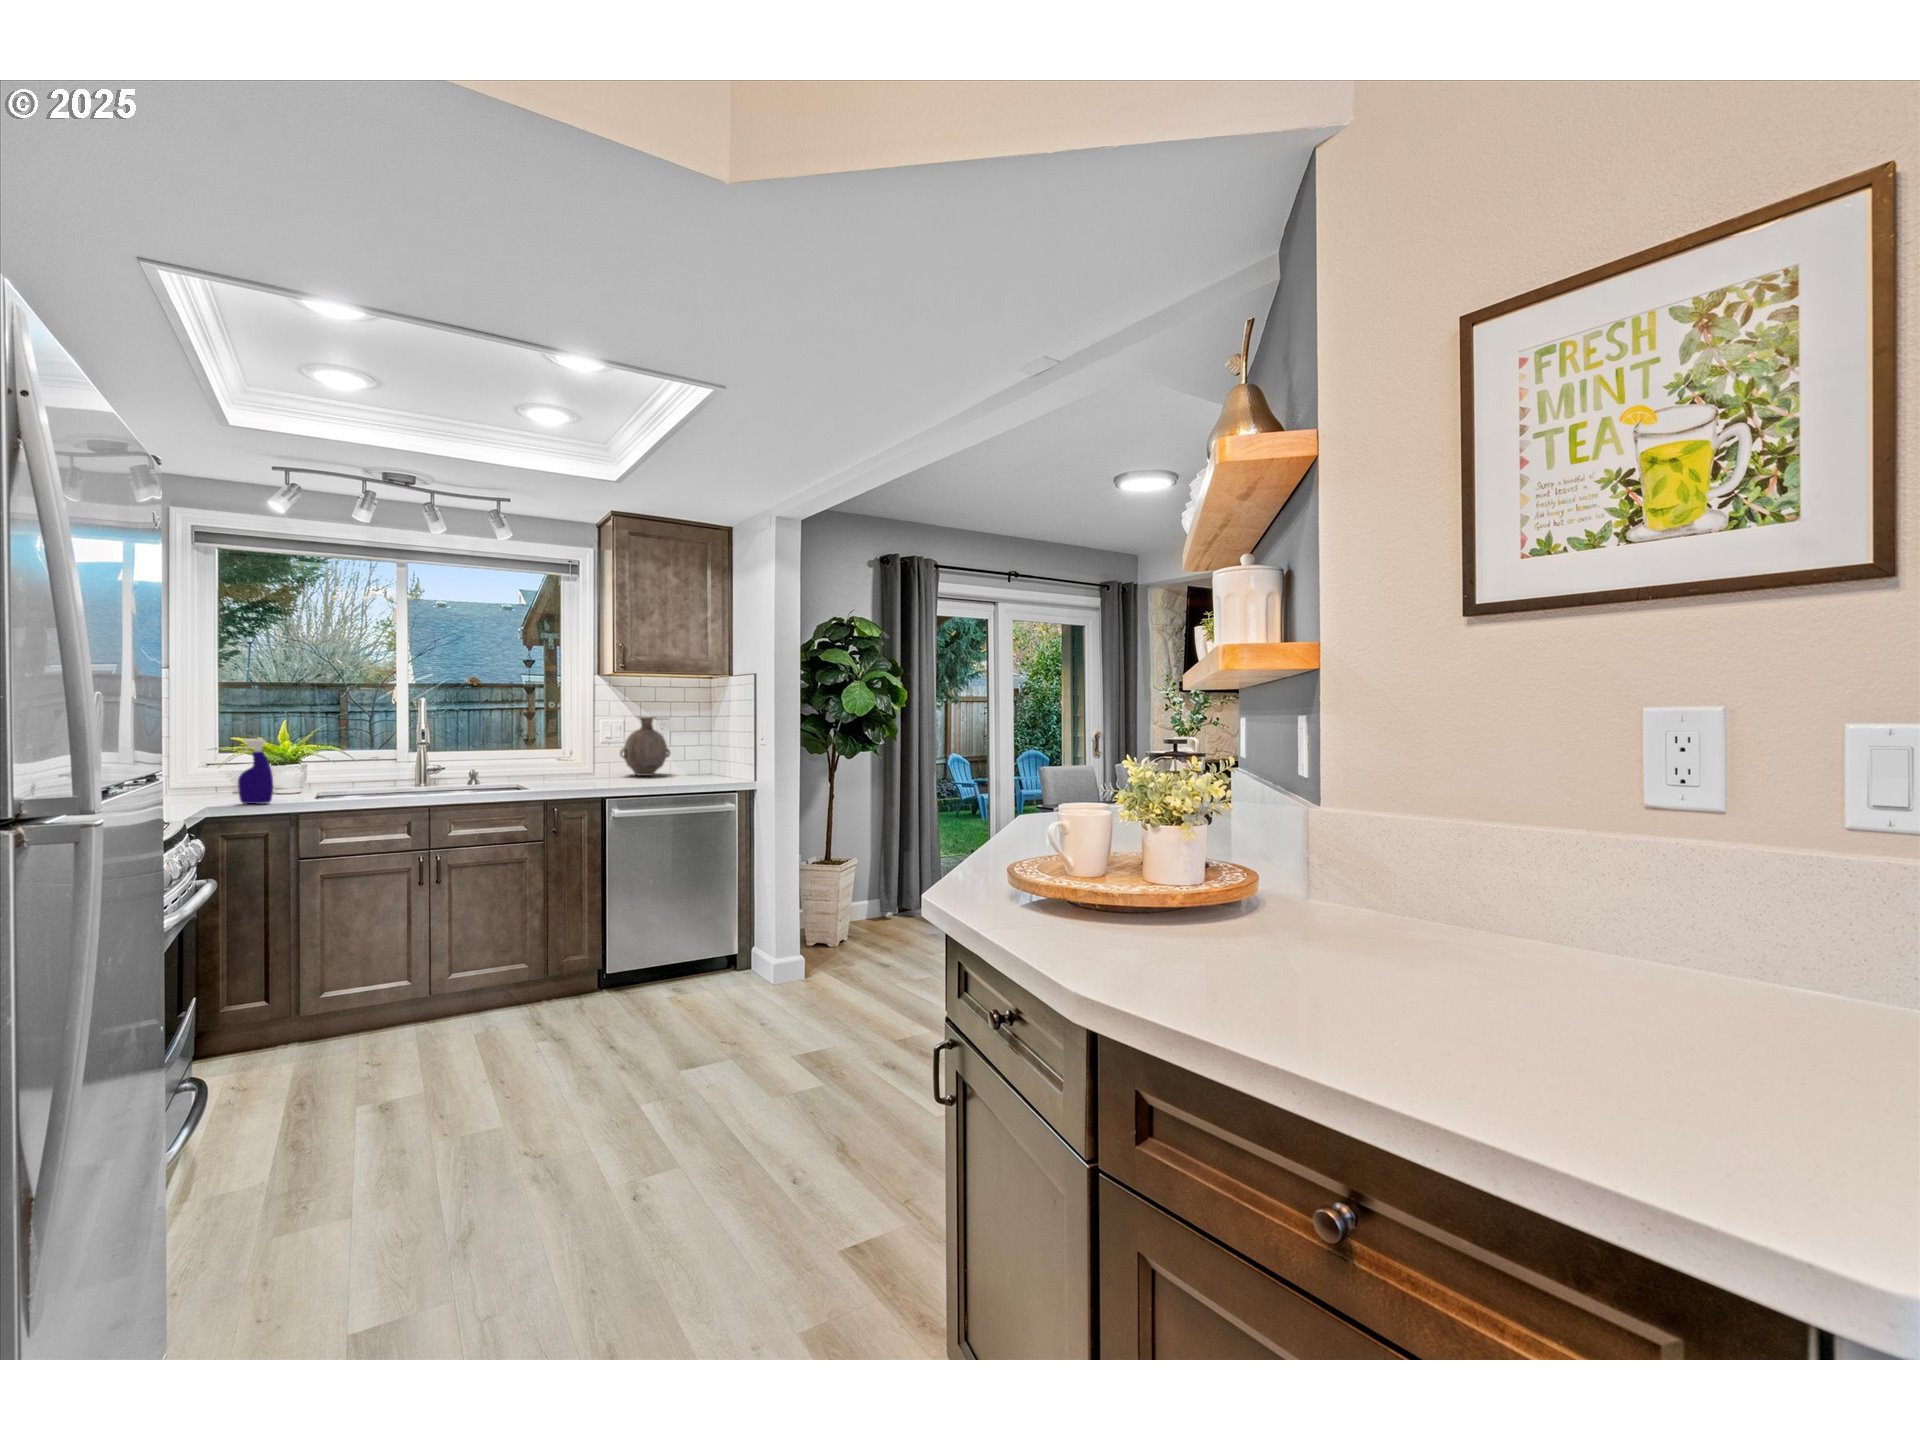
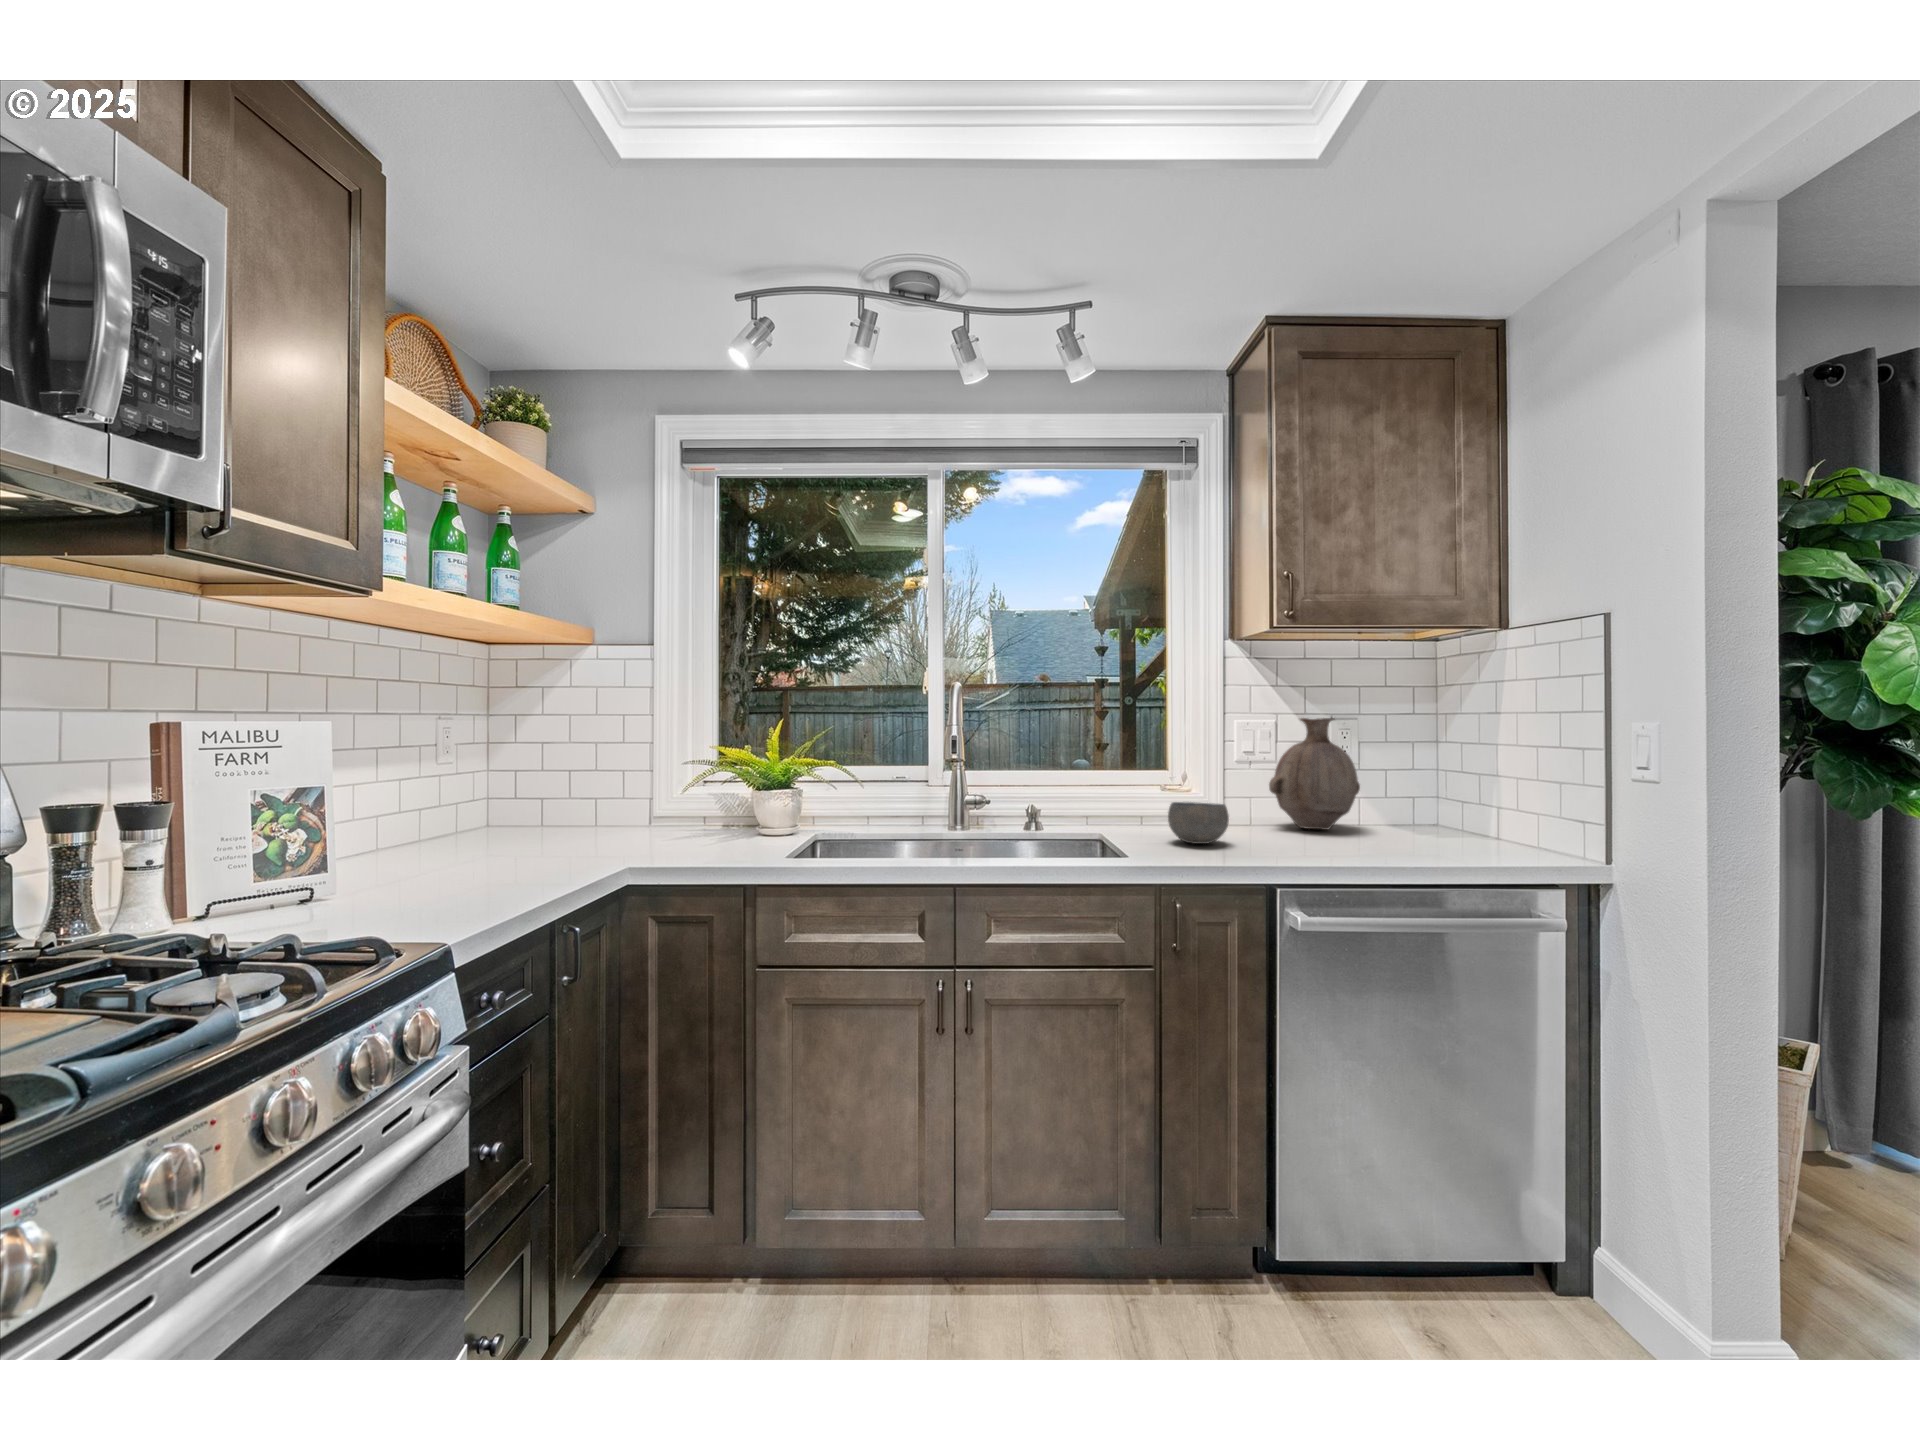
spray bottle: present [238,739,273,804] -> none [688,751,733,861]
bowl: none [557,763,591,784] -> present [1168,802,1229,844]

